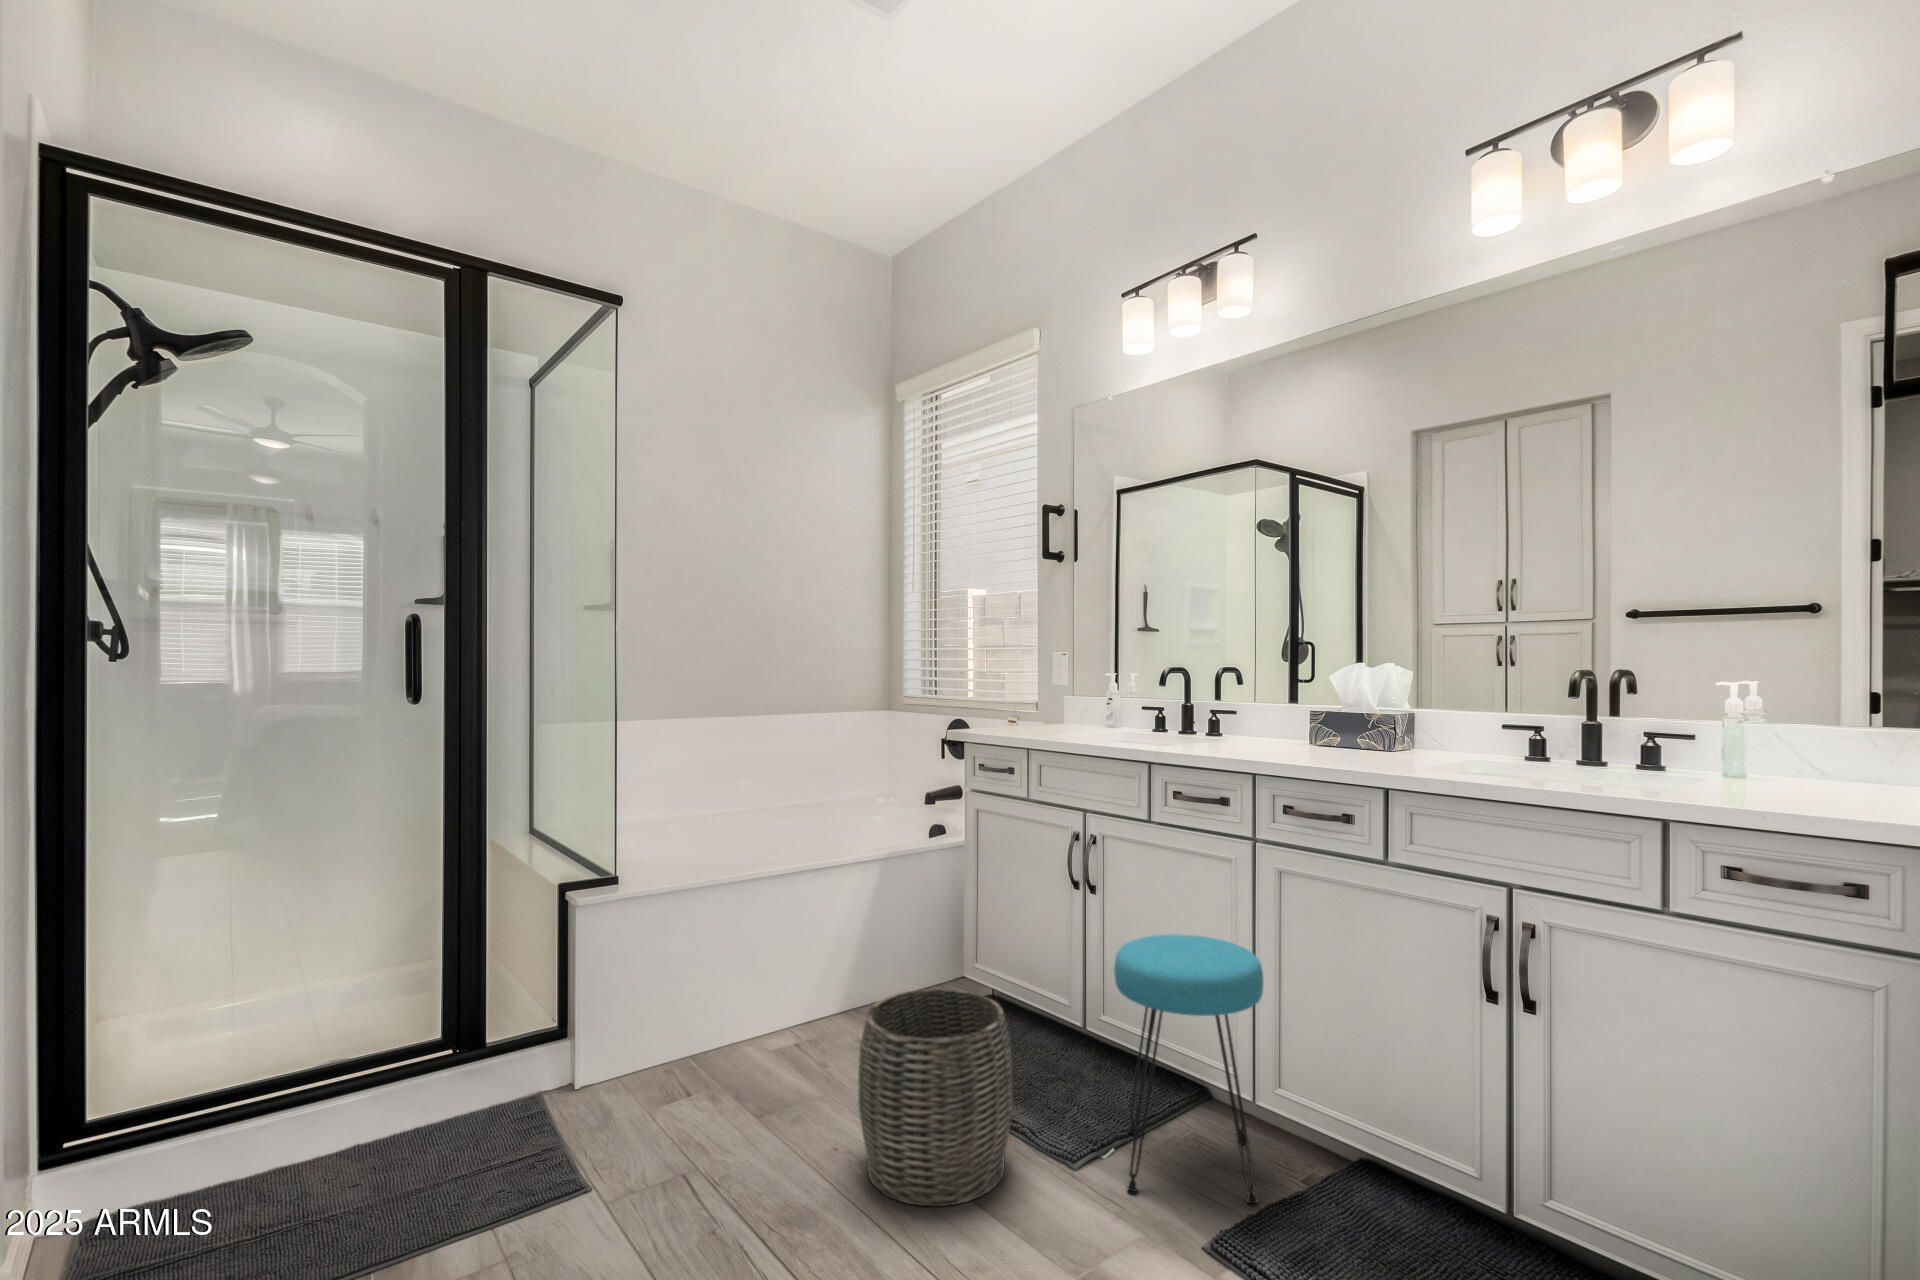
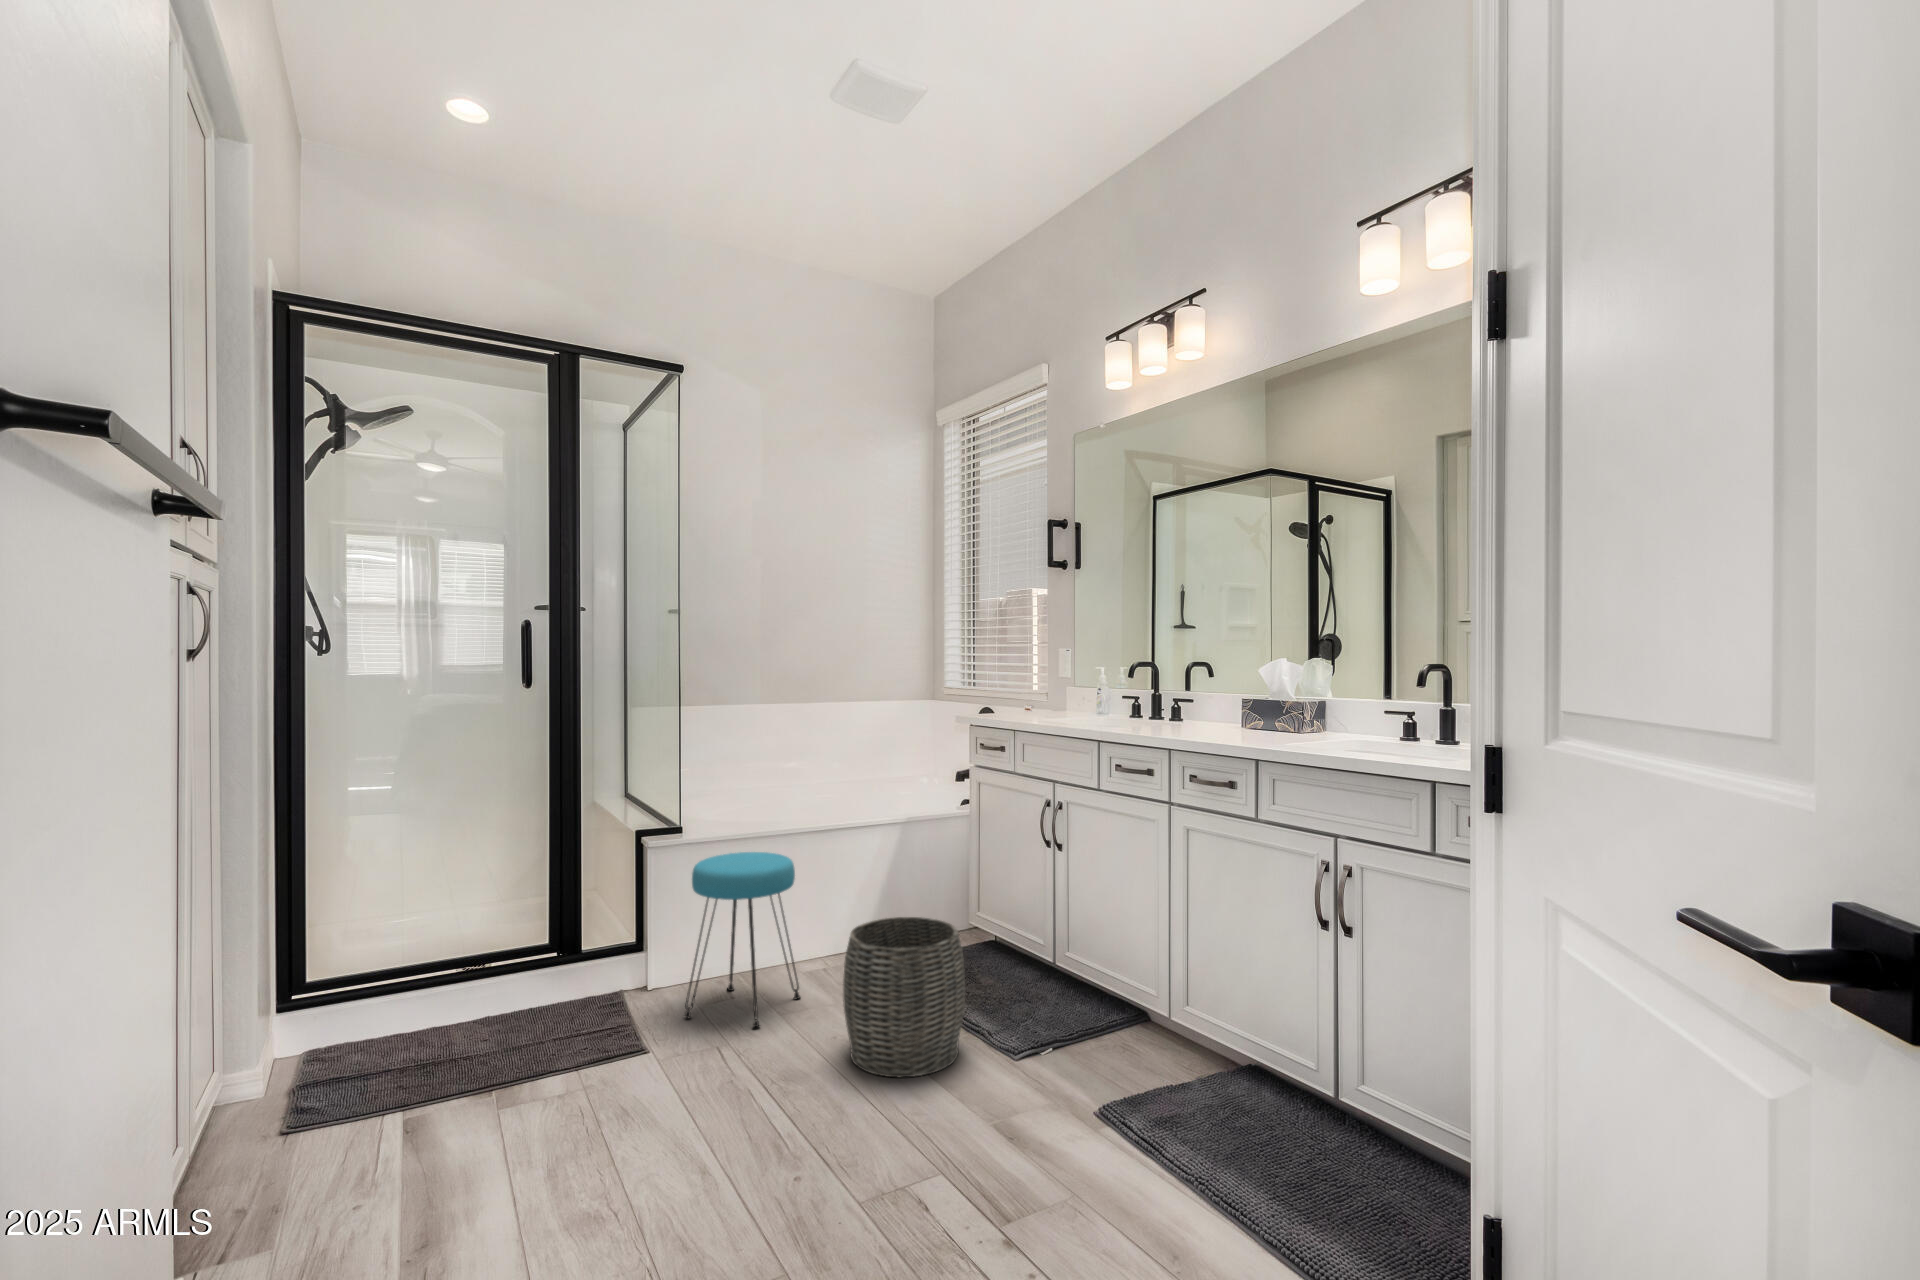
stool: present [1114,934,1263,1203] -> present [684,852,801,1027]

